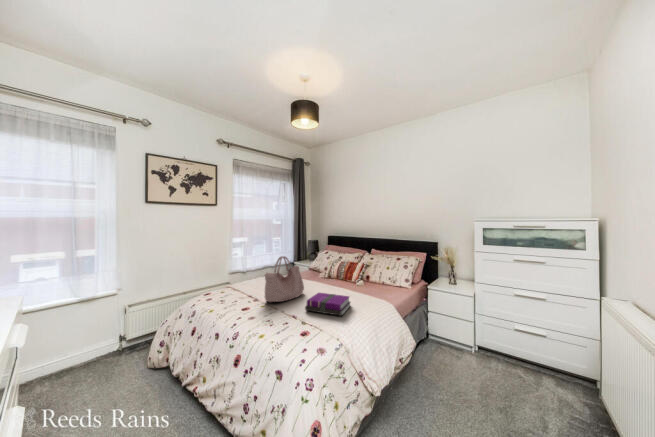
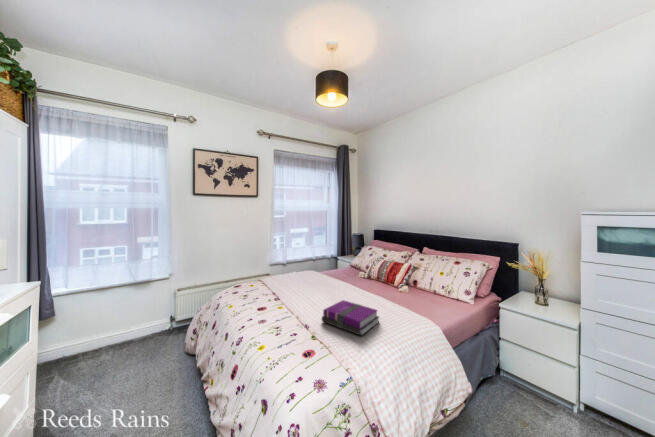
handbag: present [265,256,304,302] -> none [283,254,331,306]

